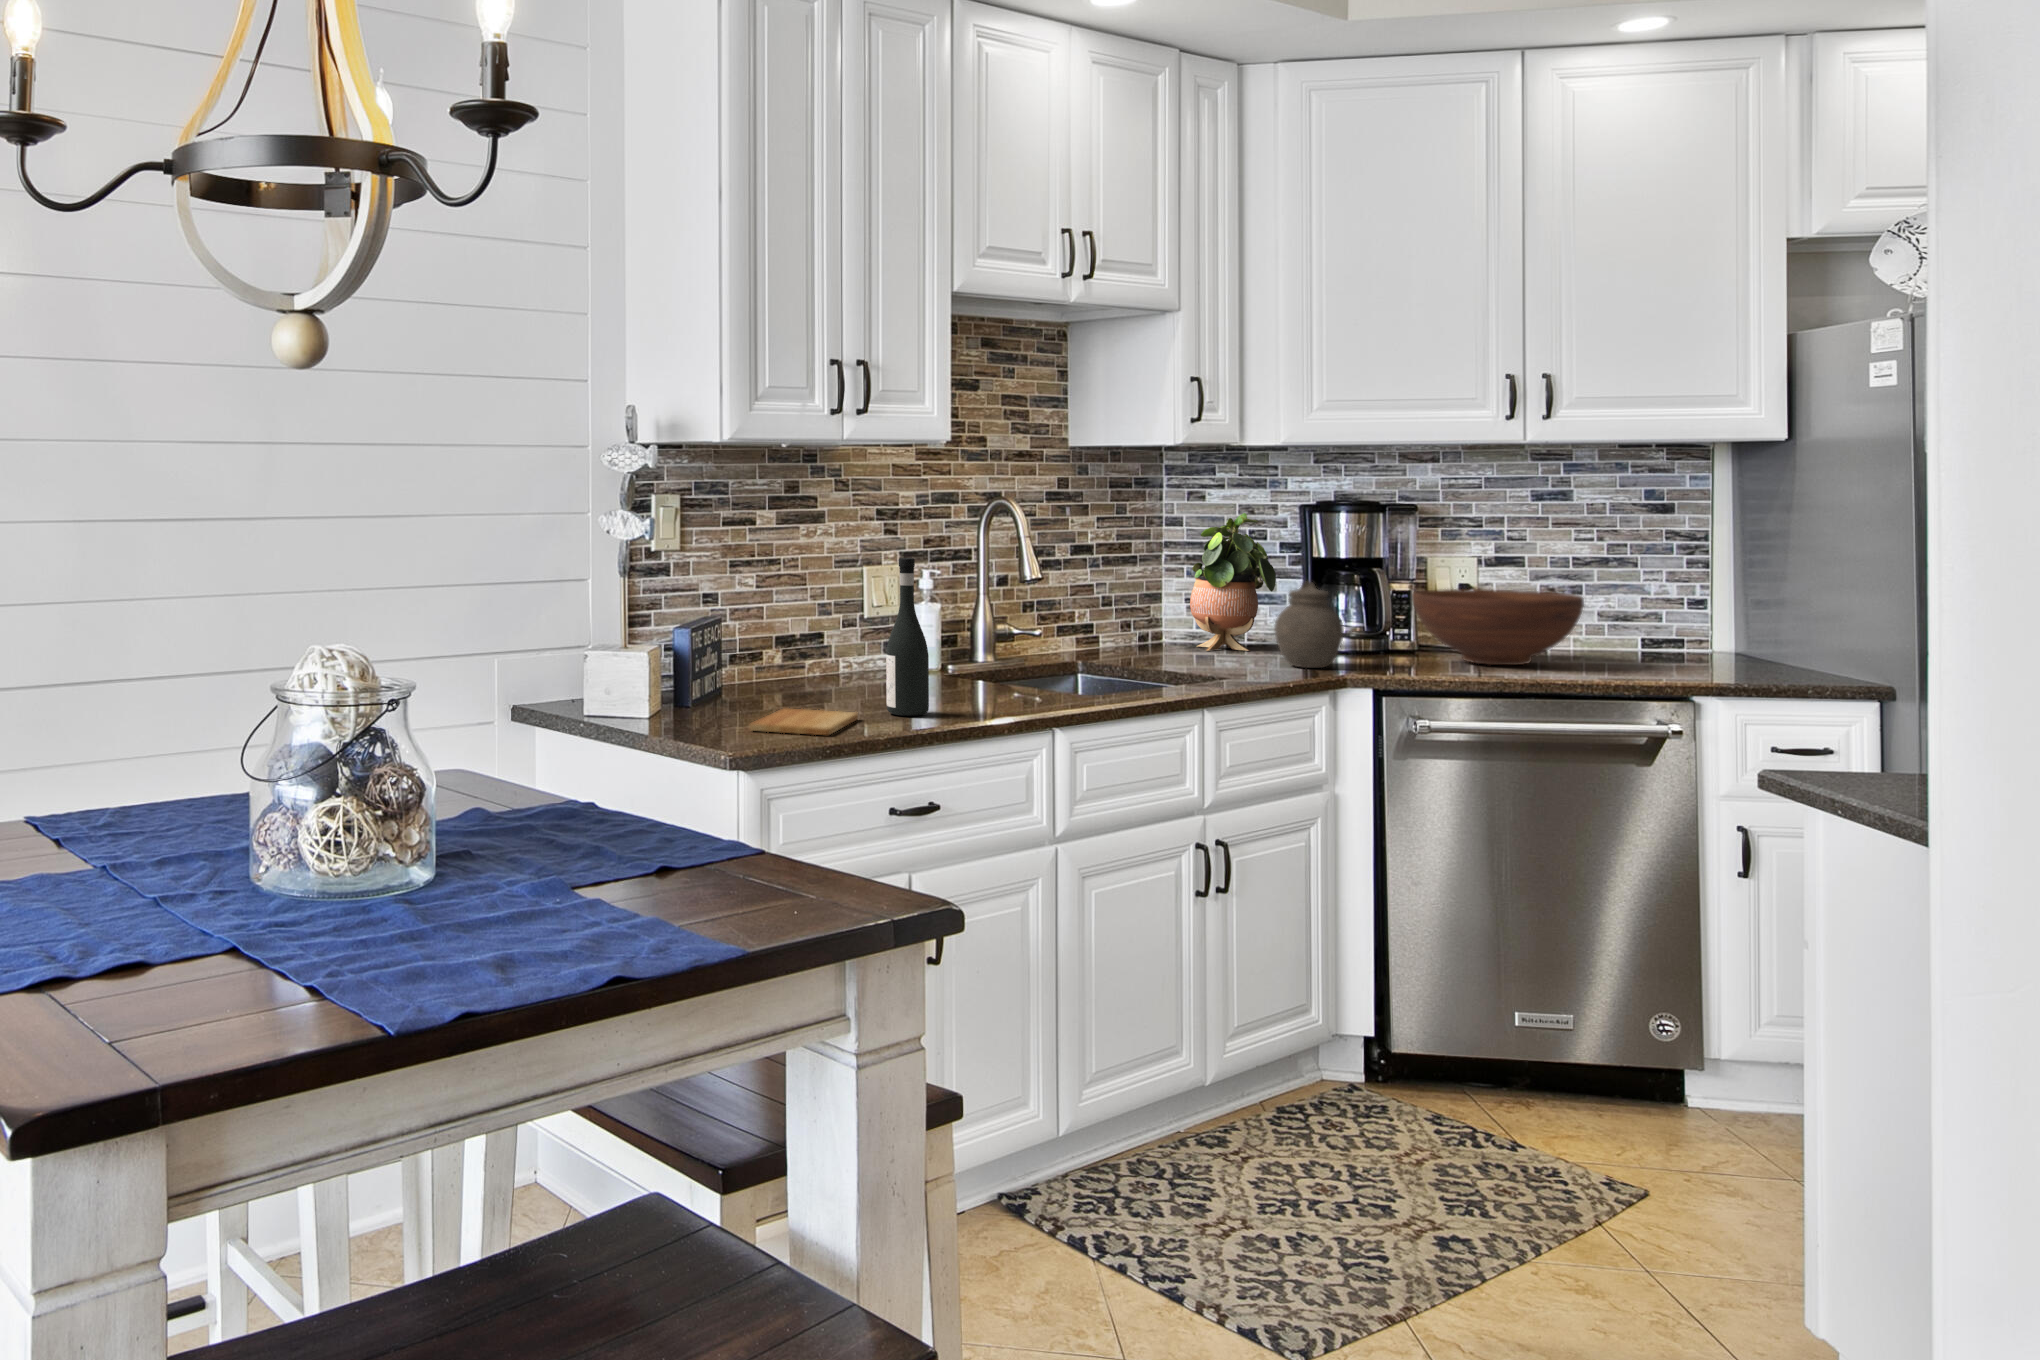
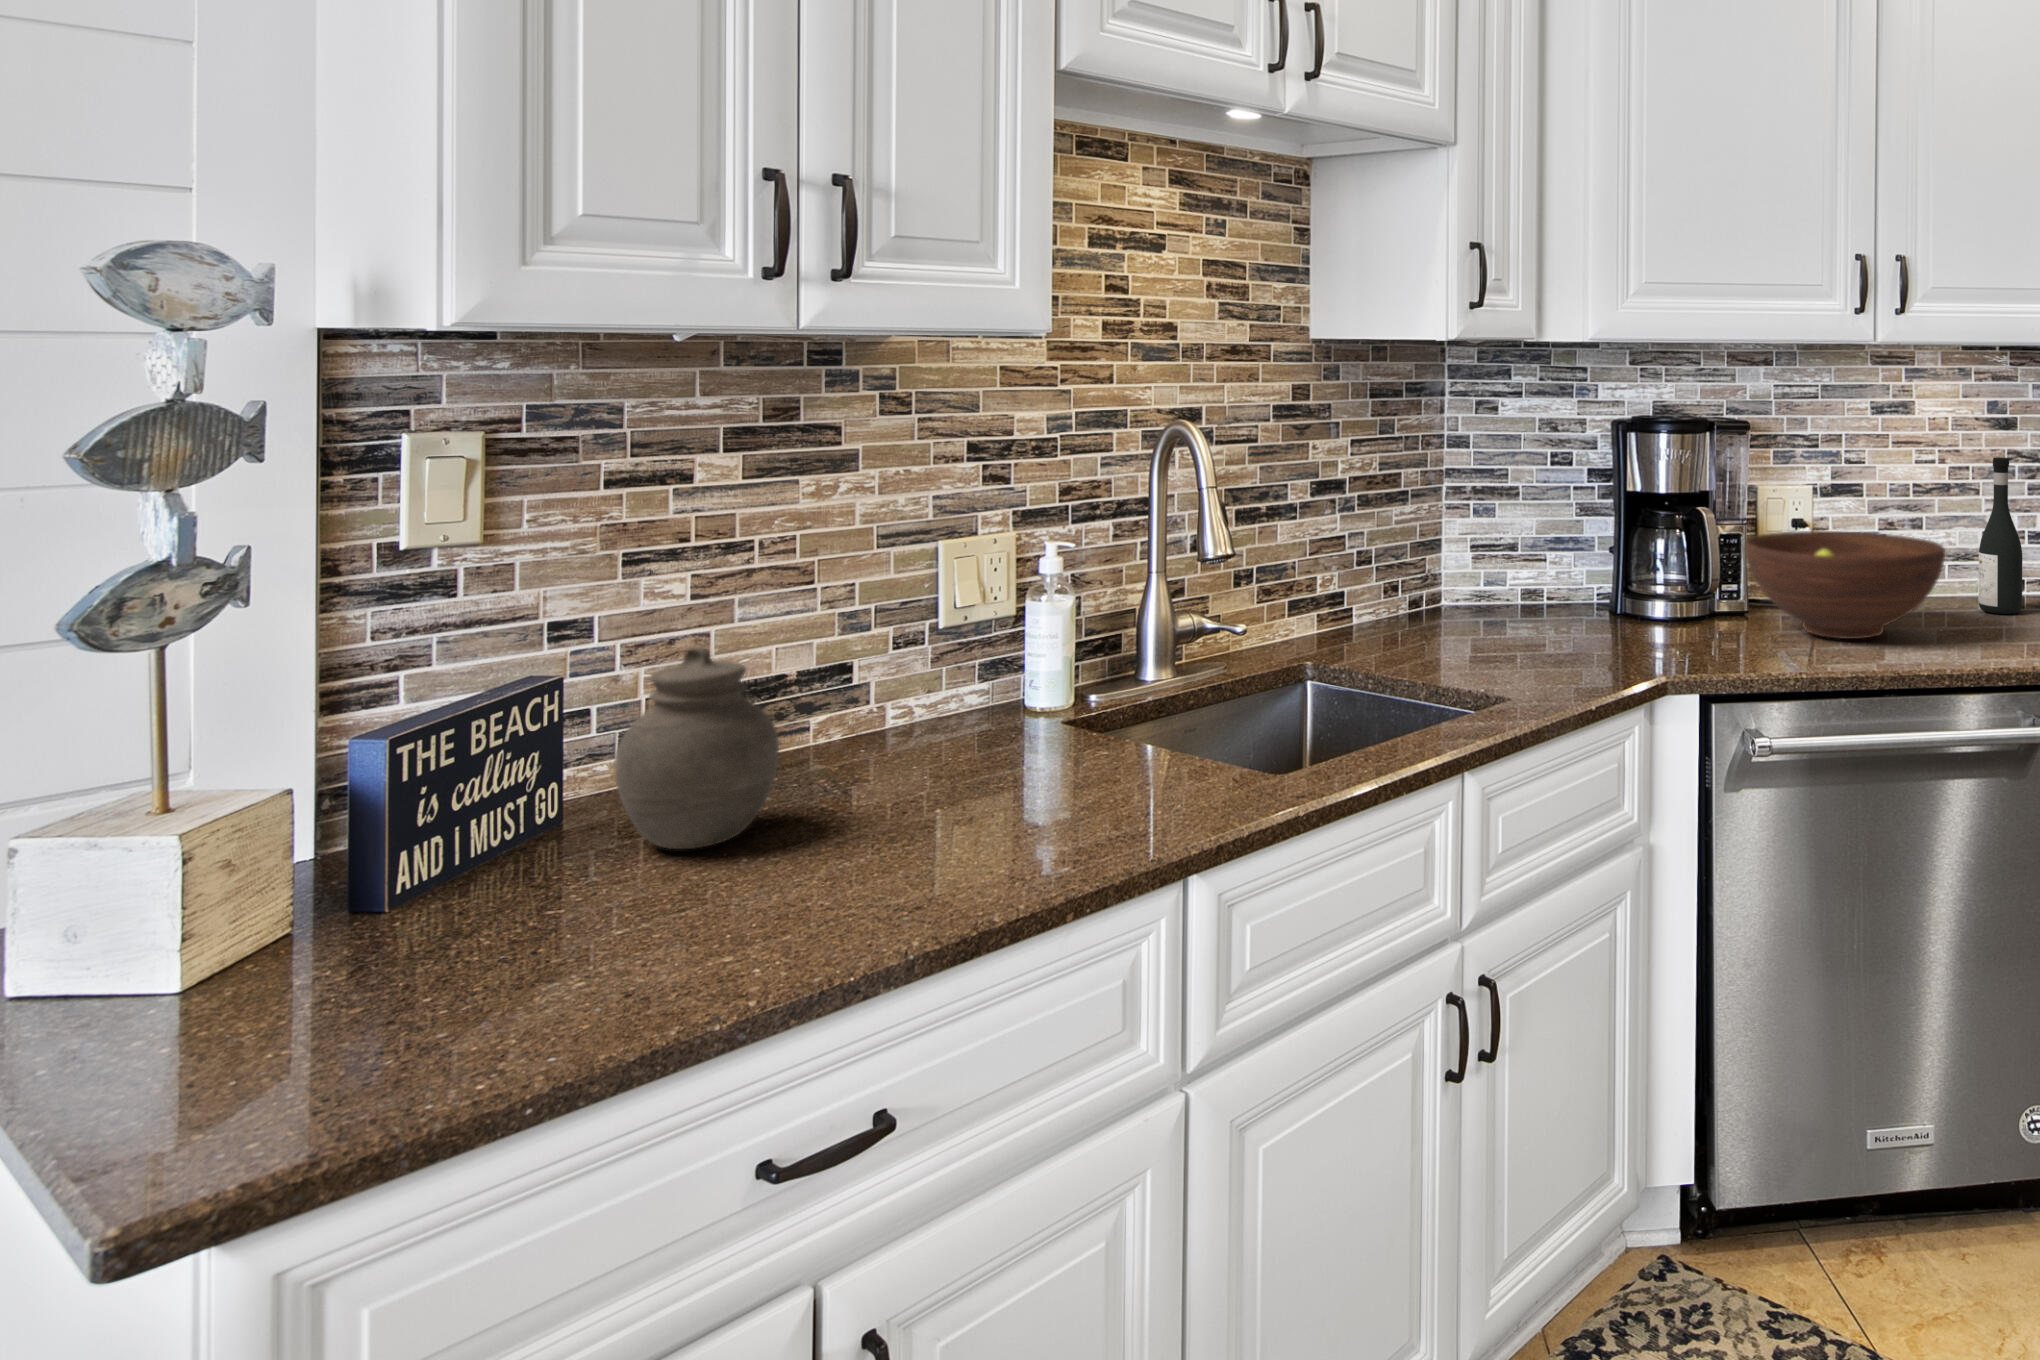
potted plant: present [1190,513,1276,651] -> none [1474,432,1580,621]
wine bottle: present [886,558,929,716] -> present [1979,457,2022,614]
jar: present [1274,581,1344,668] -> present [614,647,779,849]
cutting board: present [750,709,858,735] -> none [379,906,740,1043]

